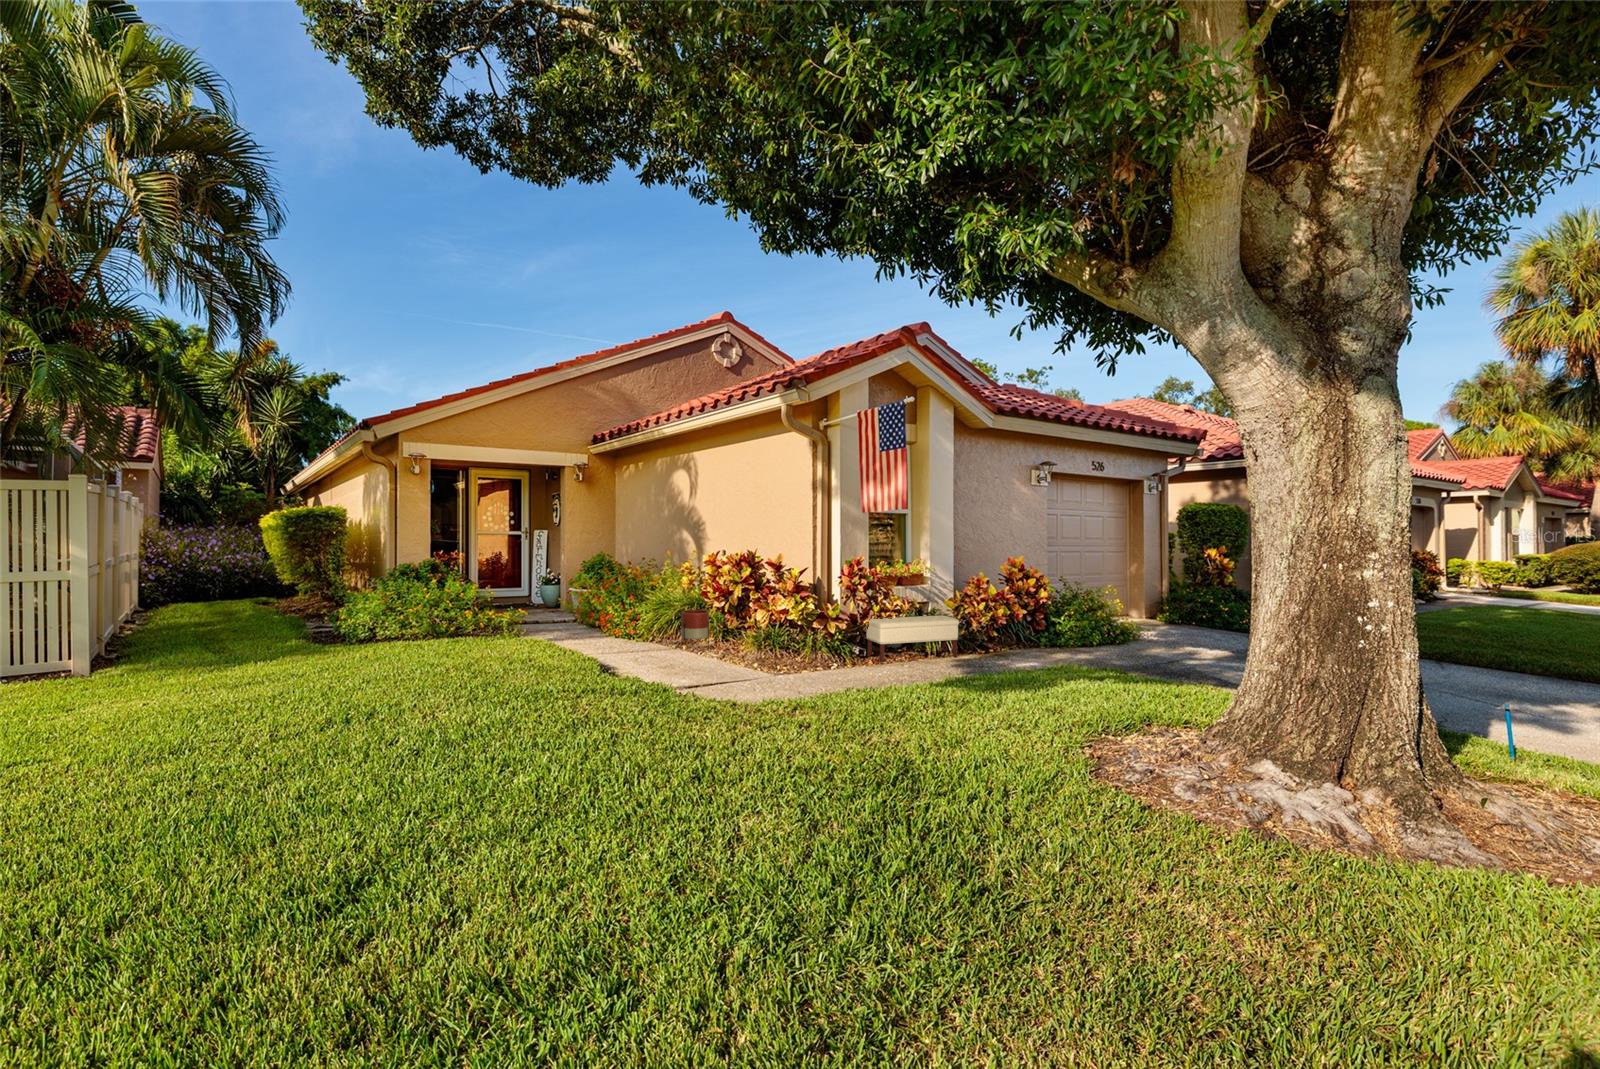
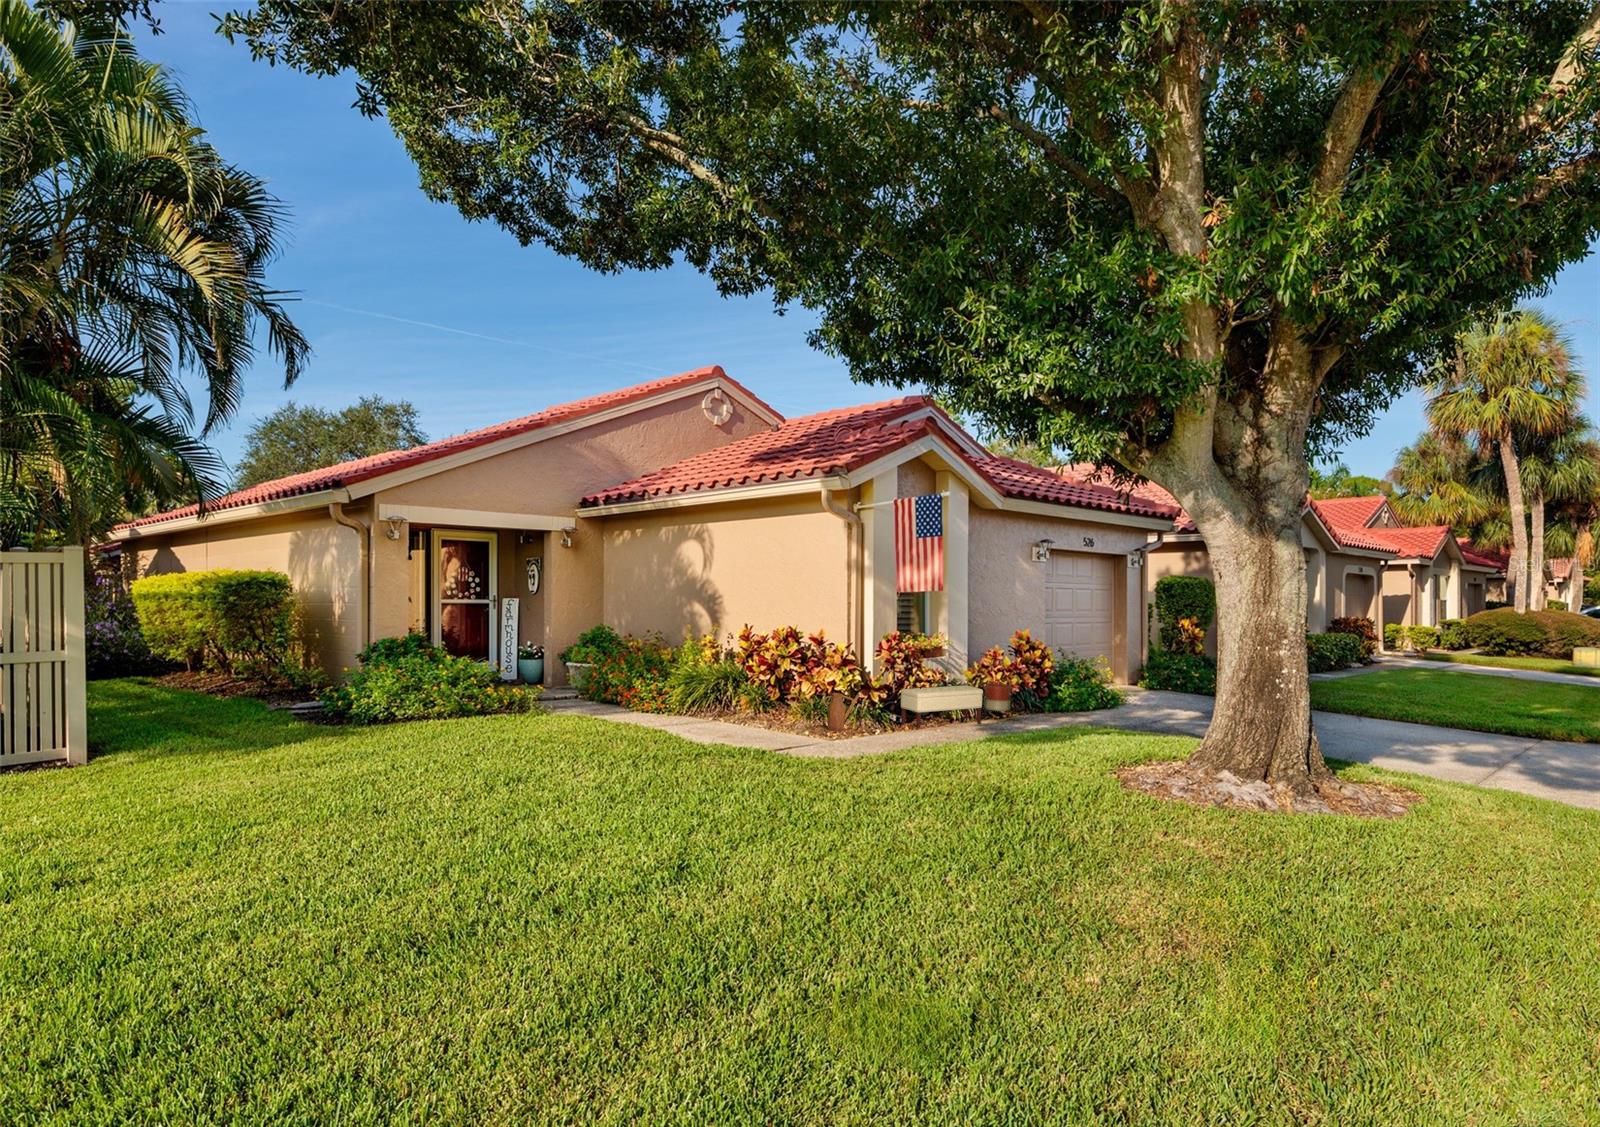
planter: present [681,610,709,649] -> present [984,683,1011,711]
watering can: none [775,622,813,664] -> present [824,693,860,731]

